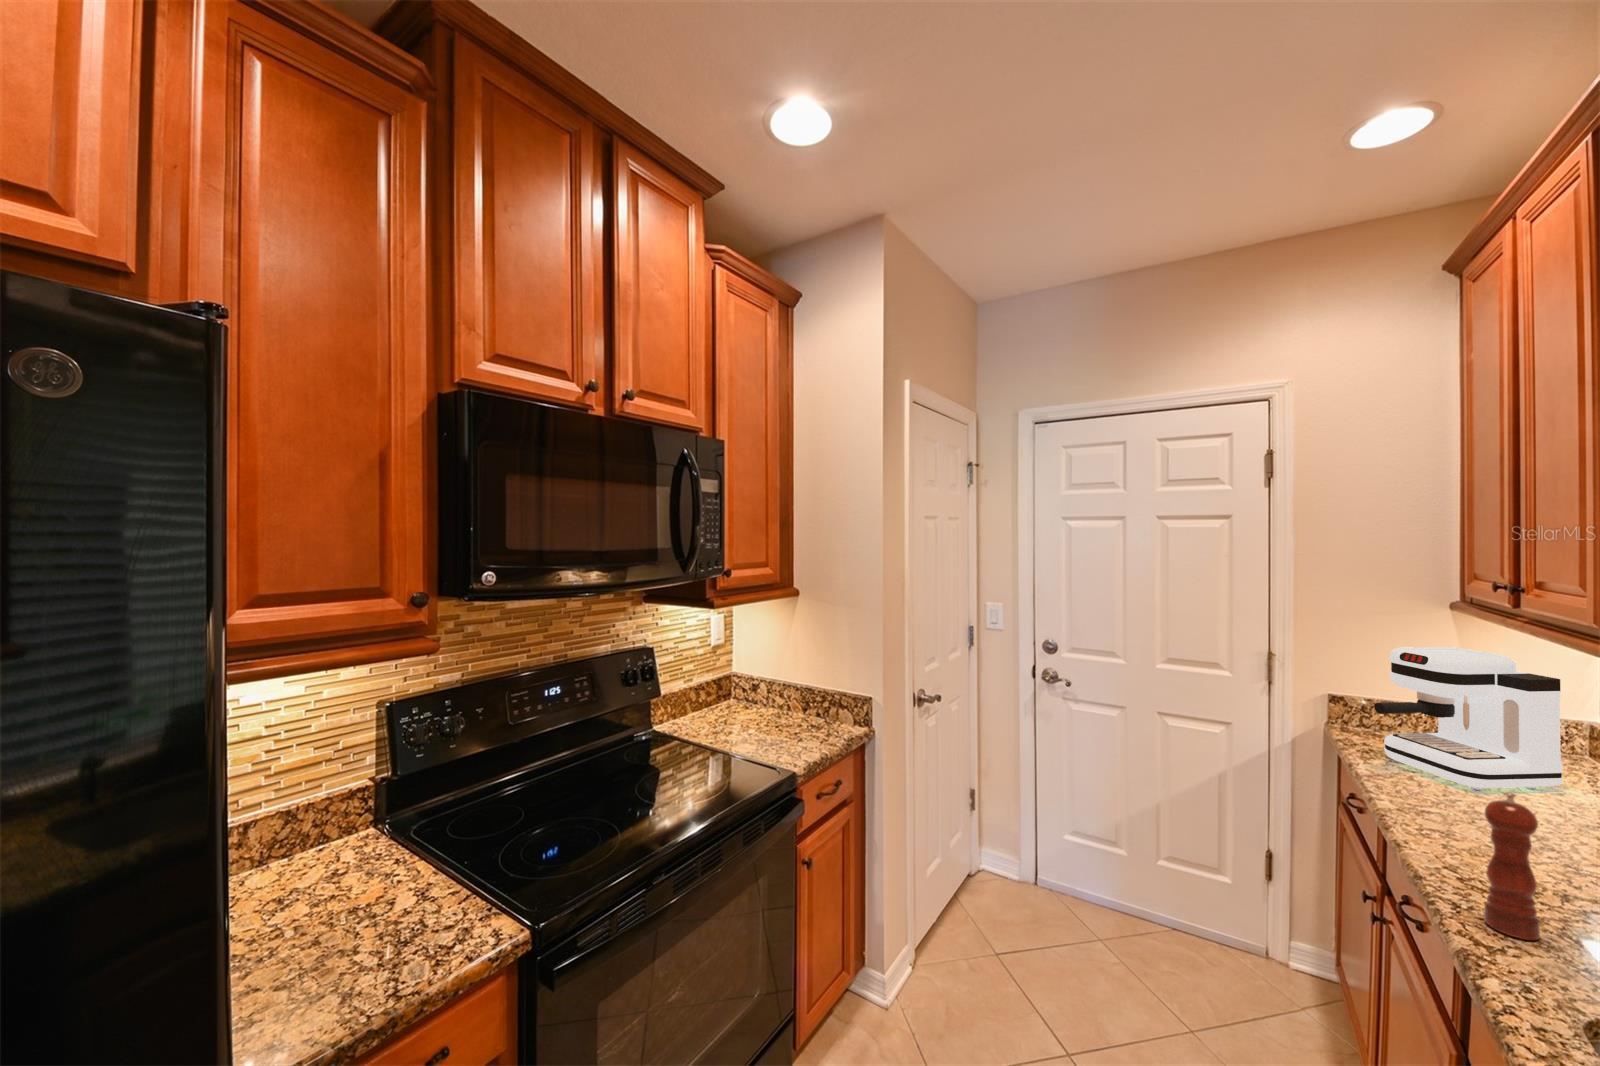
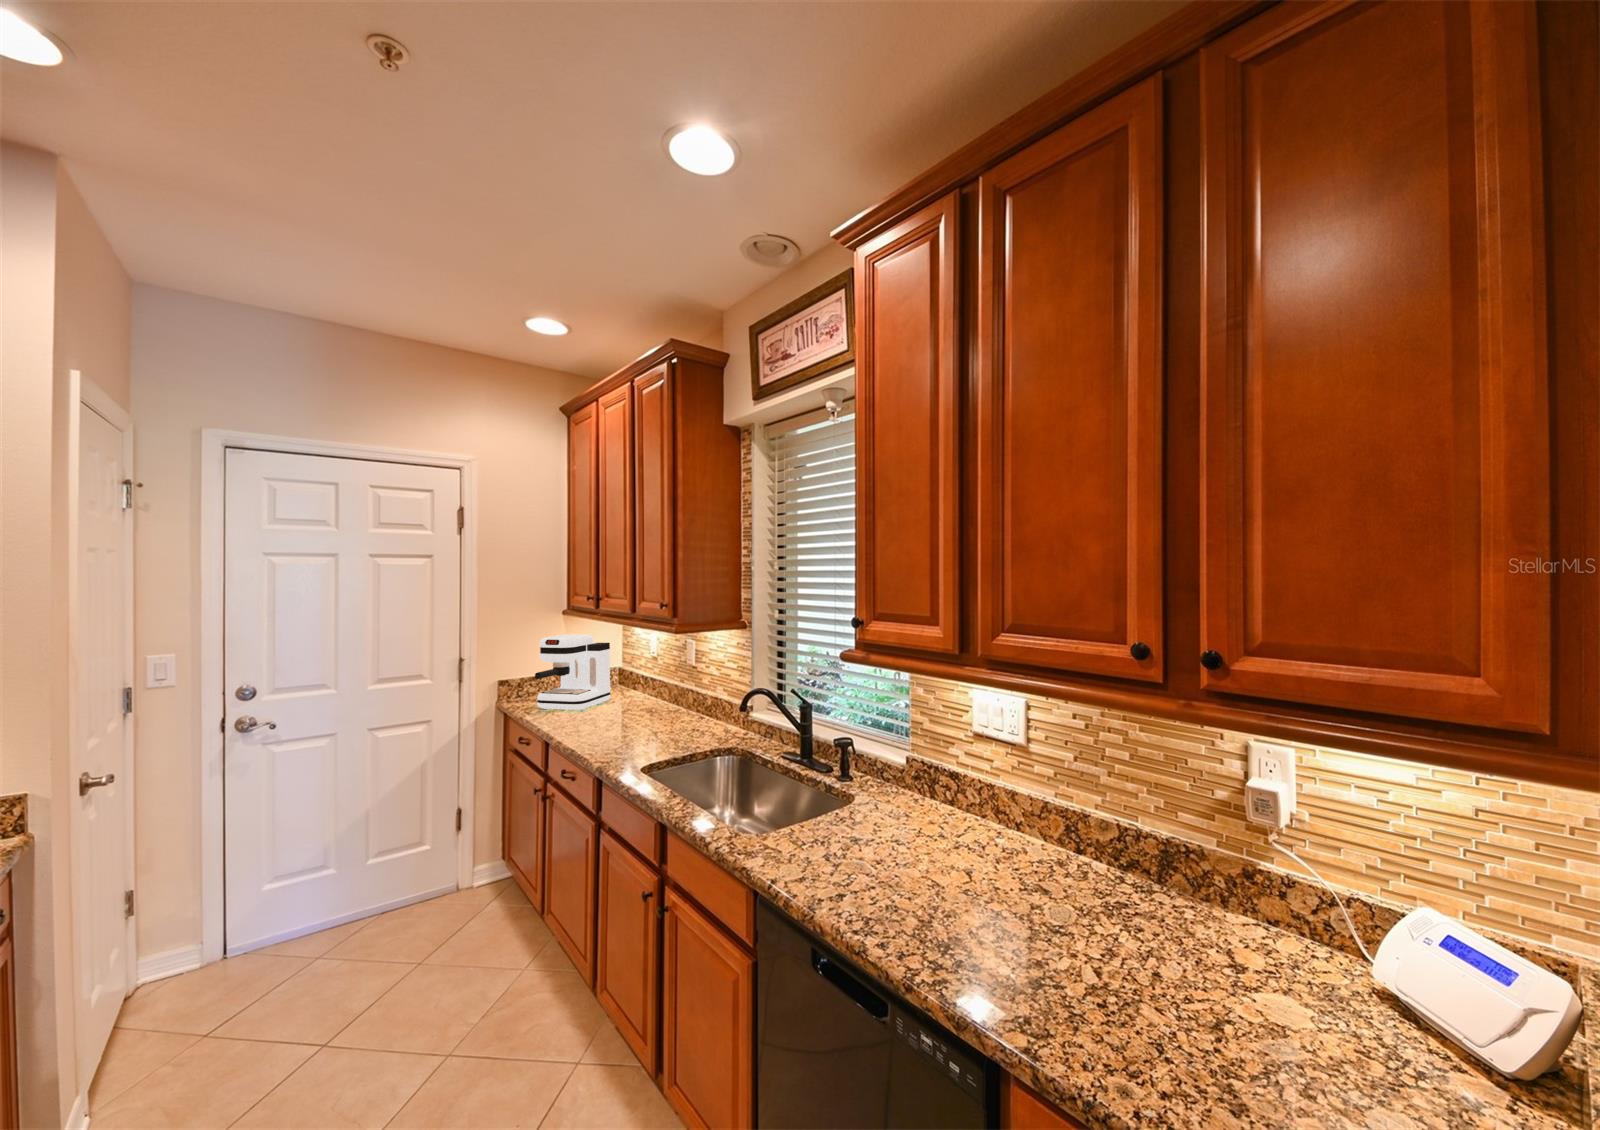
pepper mill: present [1485,792,1540,940] -> none [605,687,623,757]

